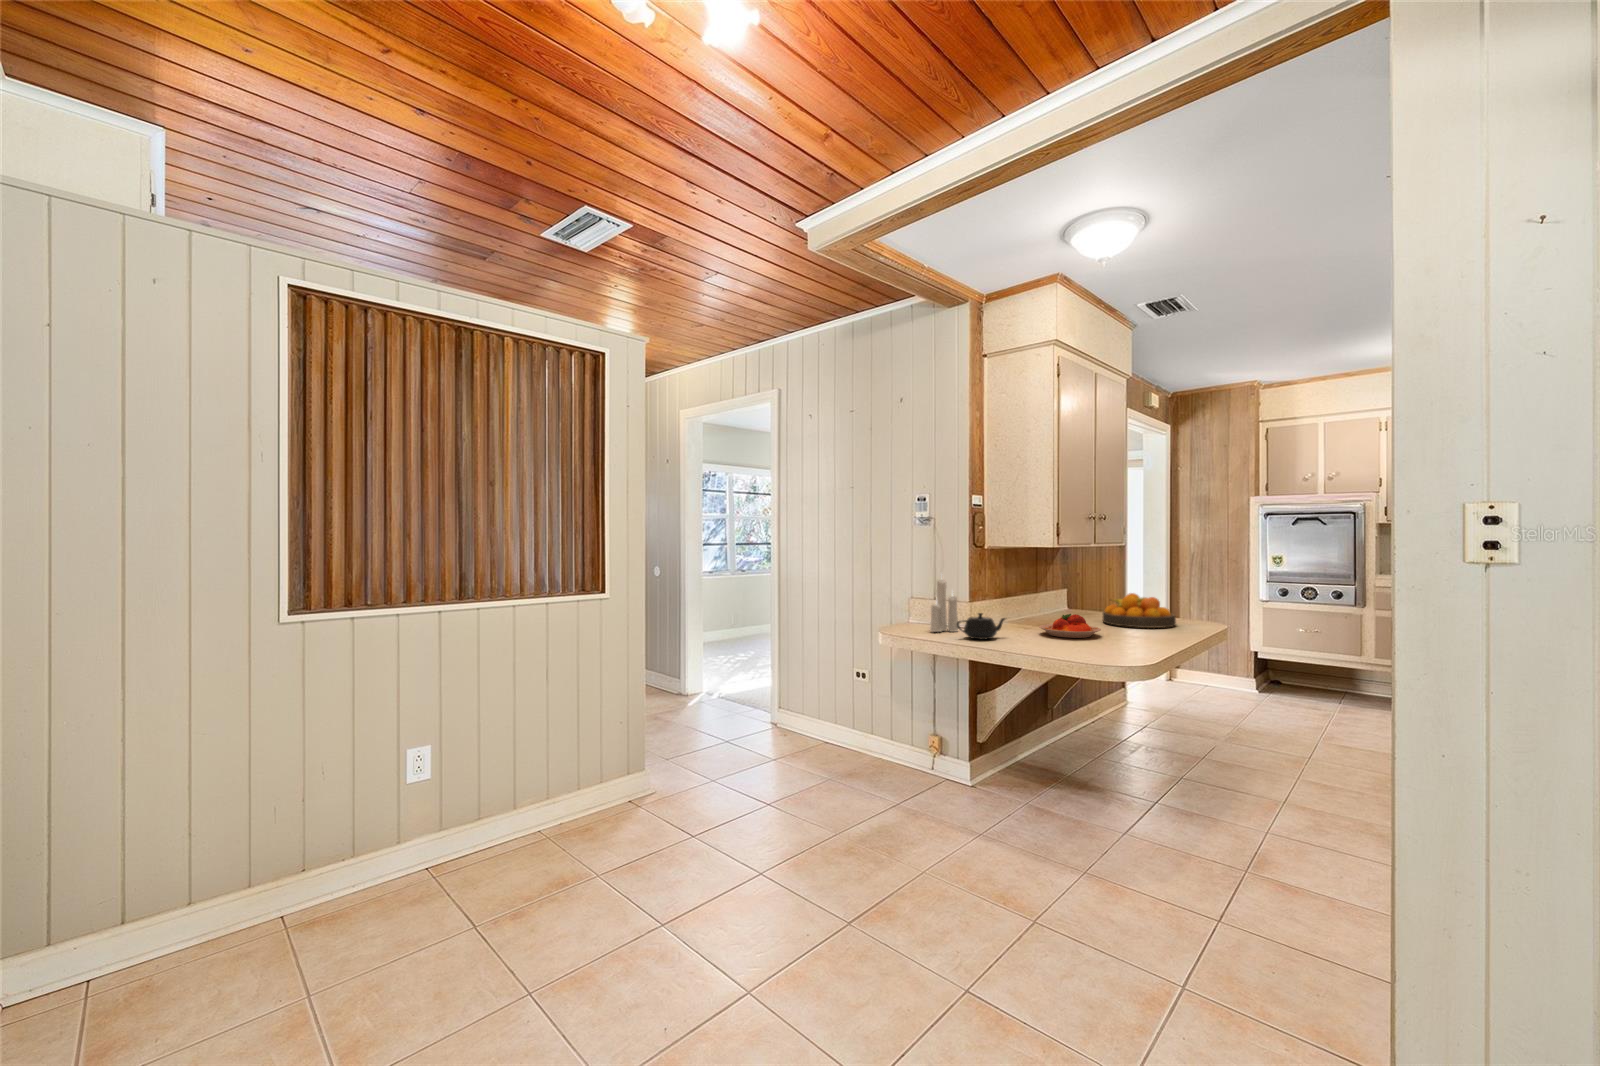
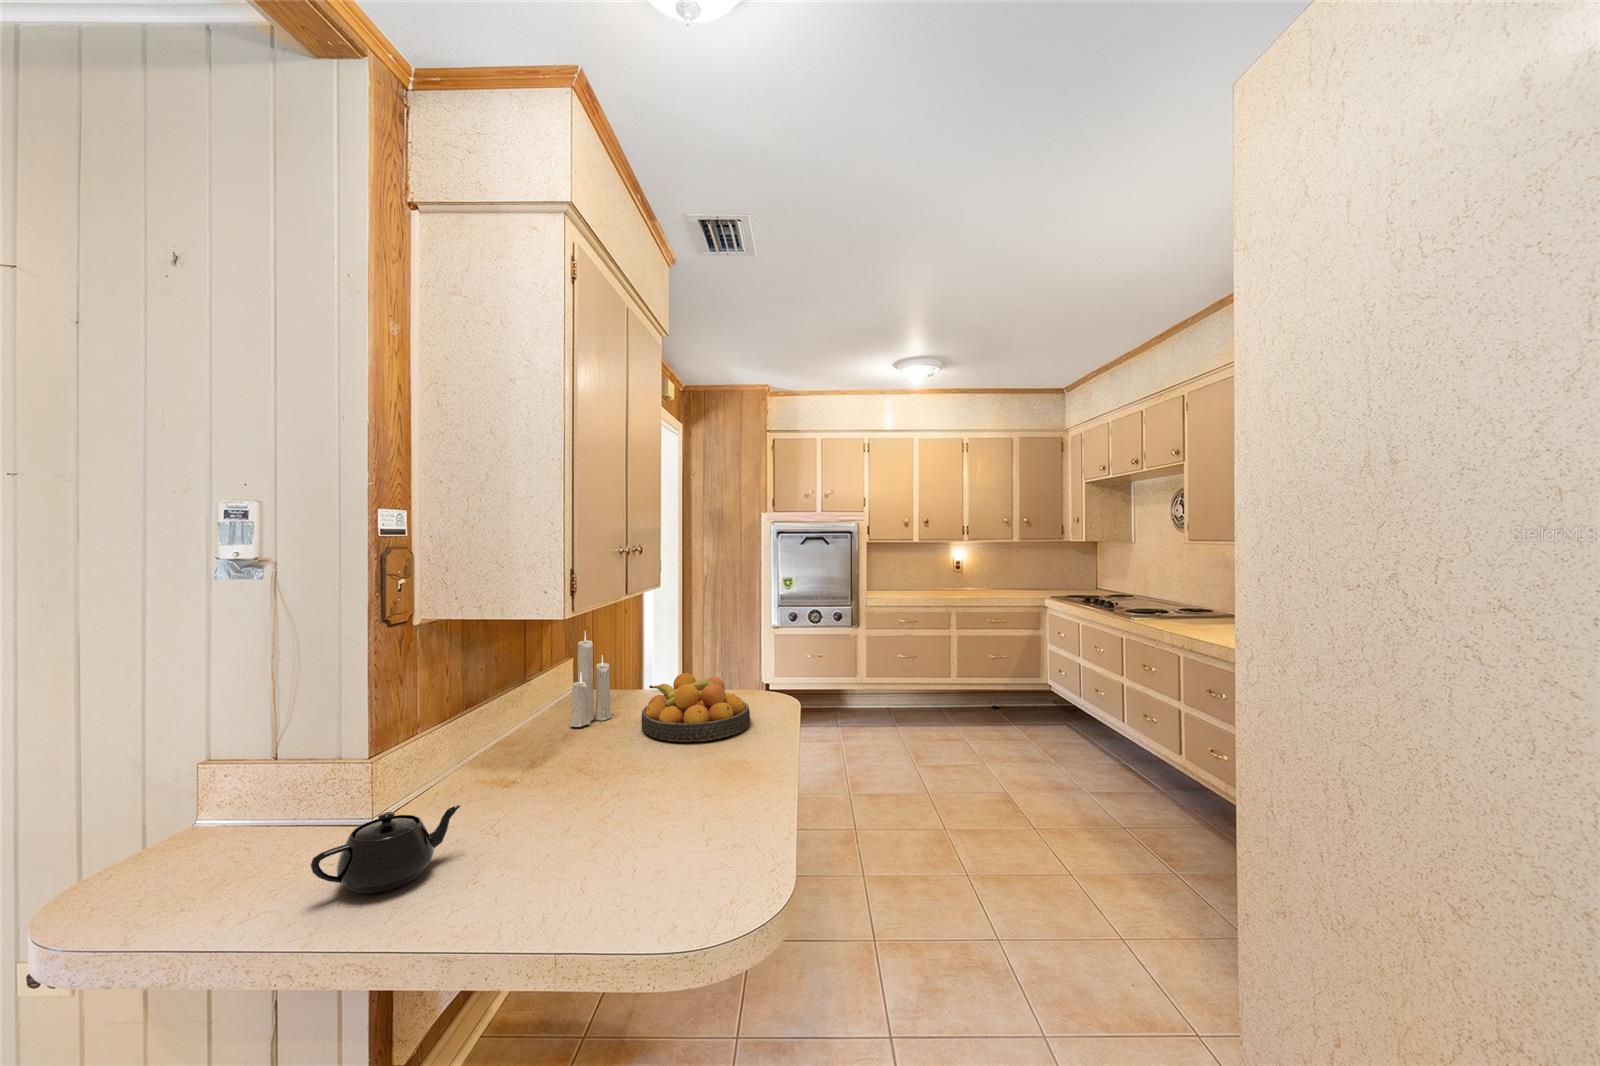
candle: present [930,579,958,632] -> present [570,632,612,727]
plate: present [1039,614,1101,638] -> none [536,751,658,816]

